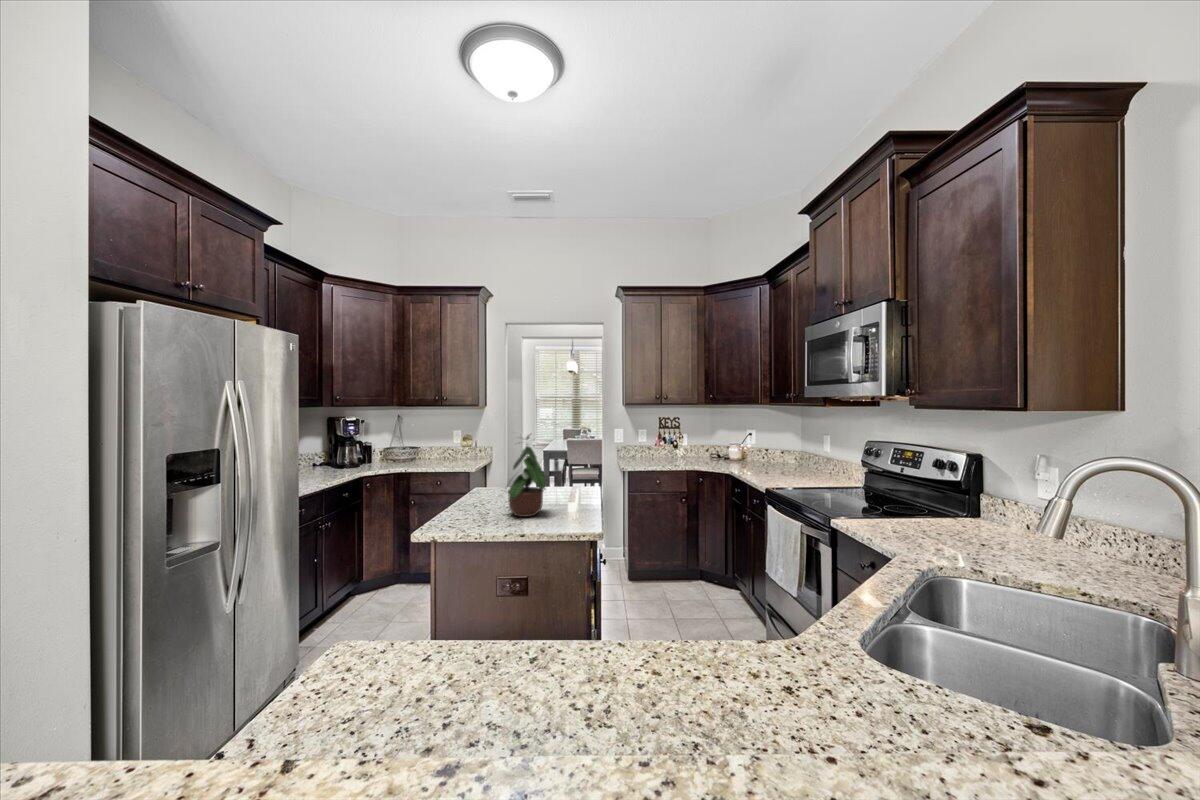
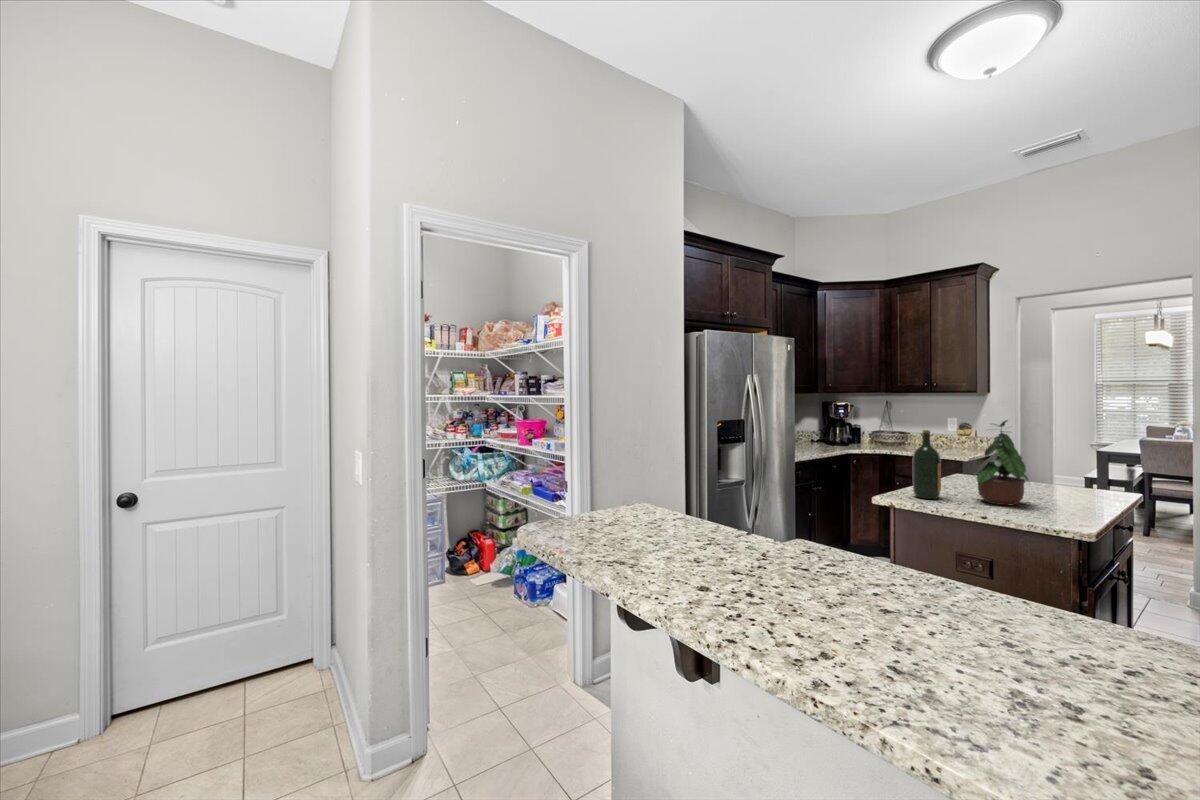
wine bottle: none [453,447,479,524] -> present [913,430,941,499]

